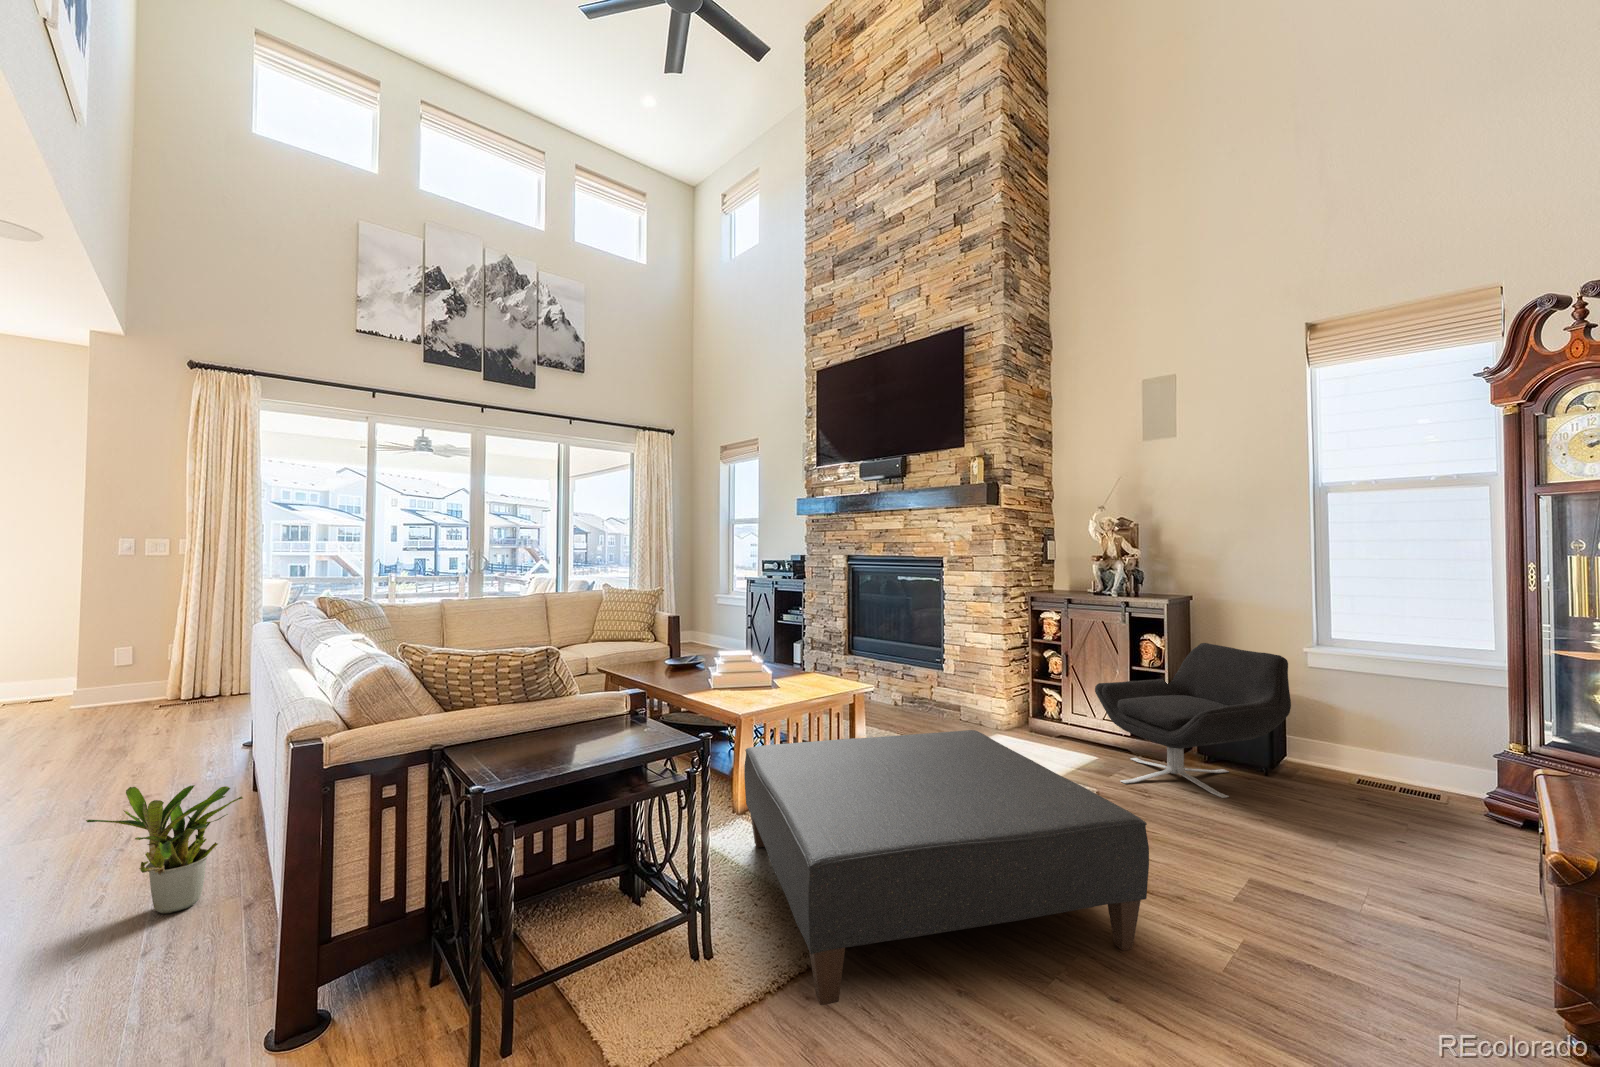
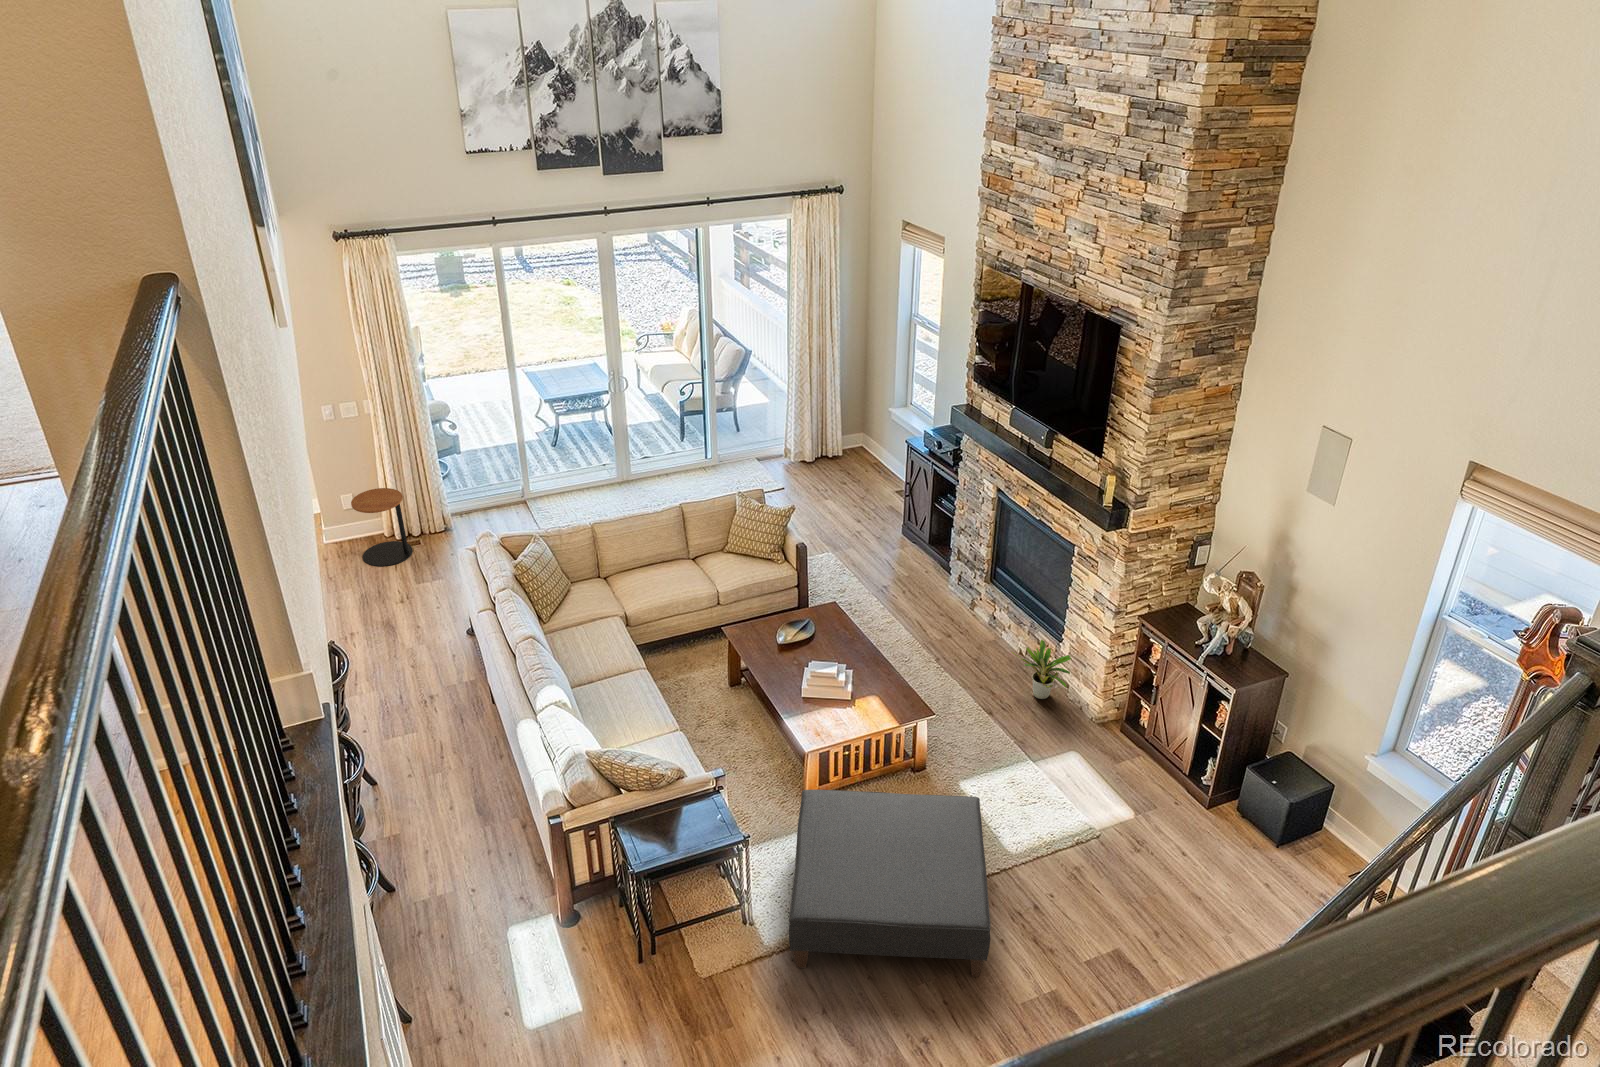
side table: none [127,633,206,716] -> present [351,488,413,567]
lounge chair: present [1095,643,1291,798] -> none [1126,726,1292,868]
potted plant: present [86,785,243,914] -> present [1012,640,1071,699]

